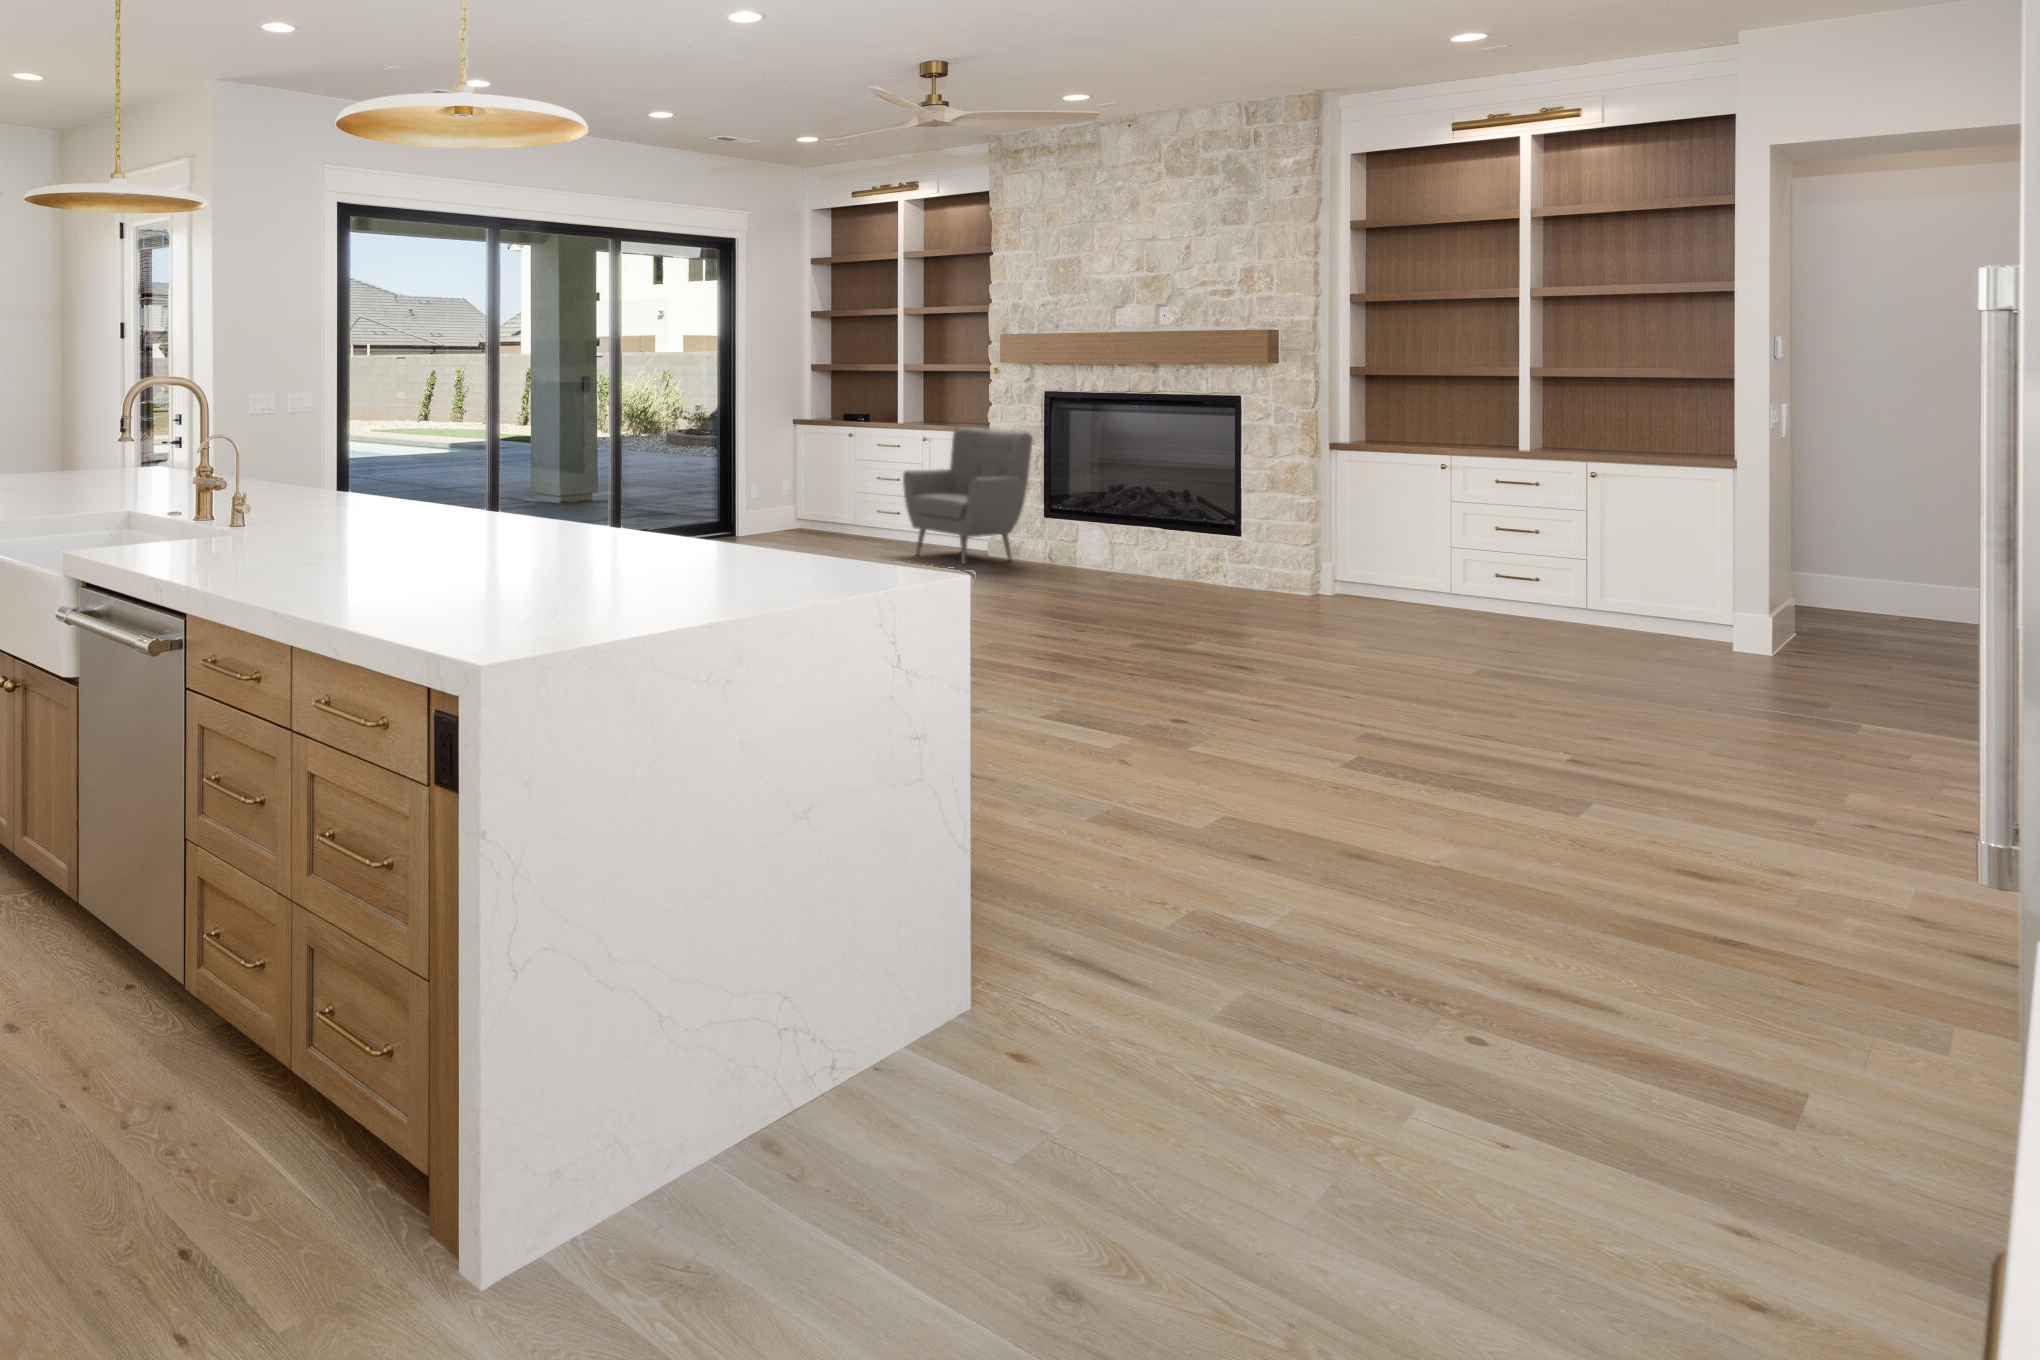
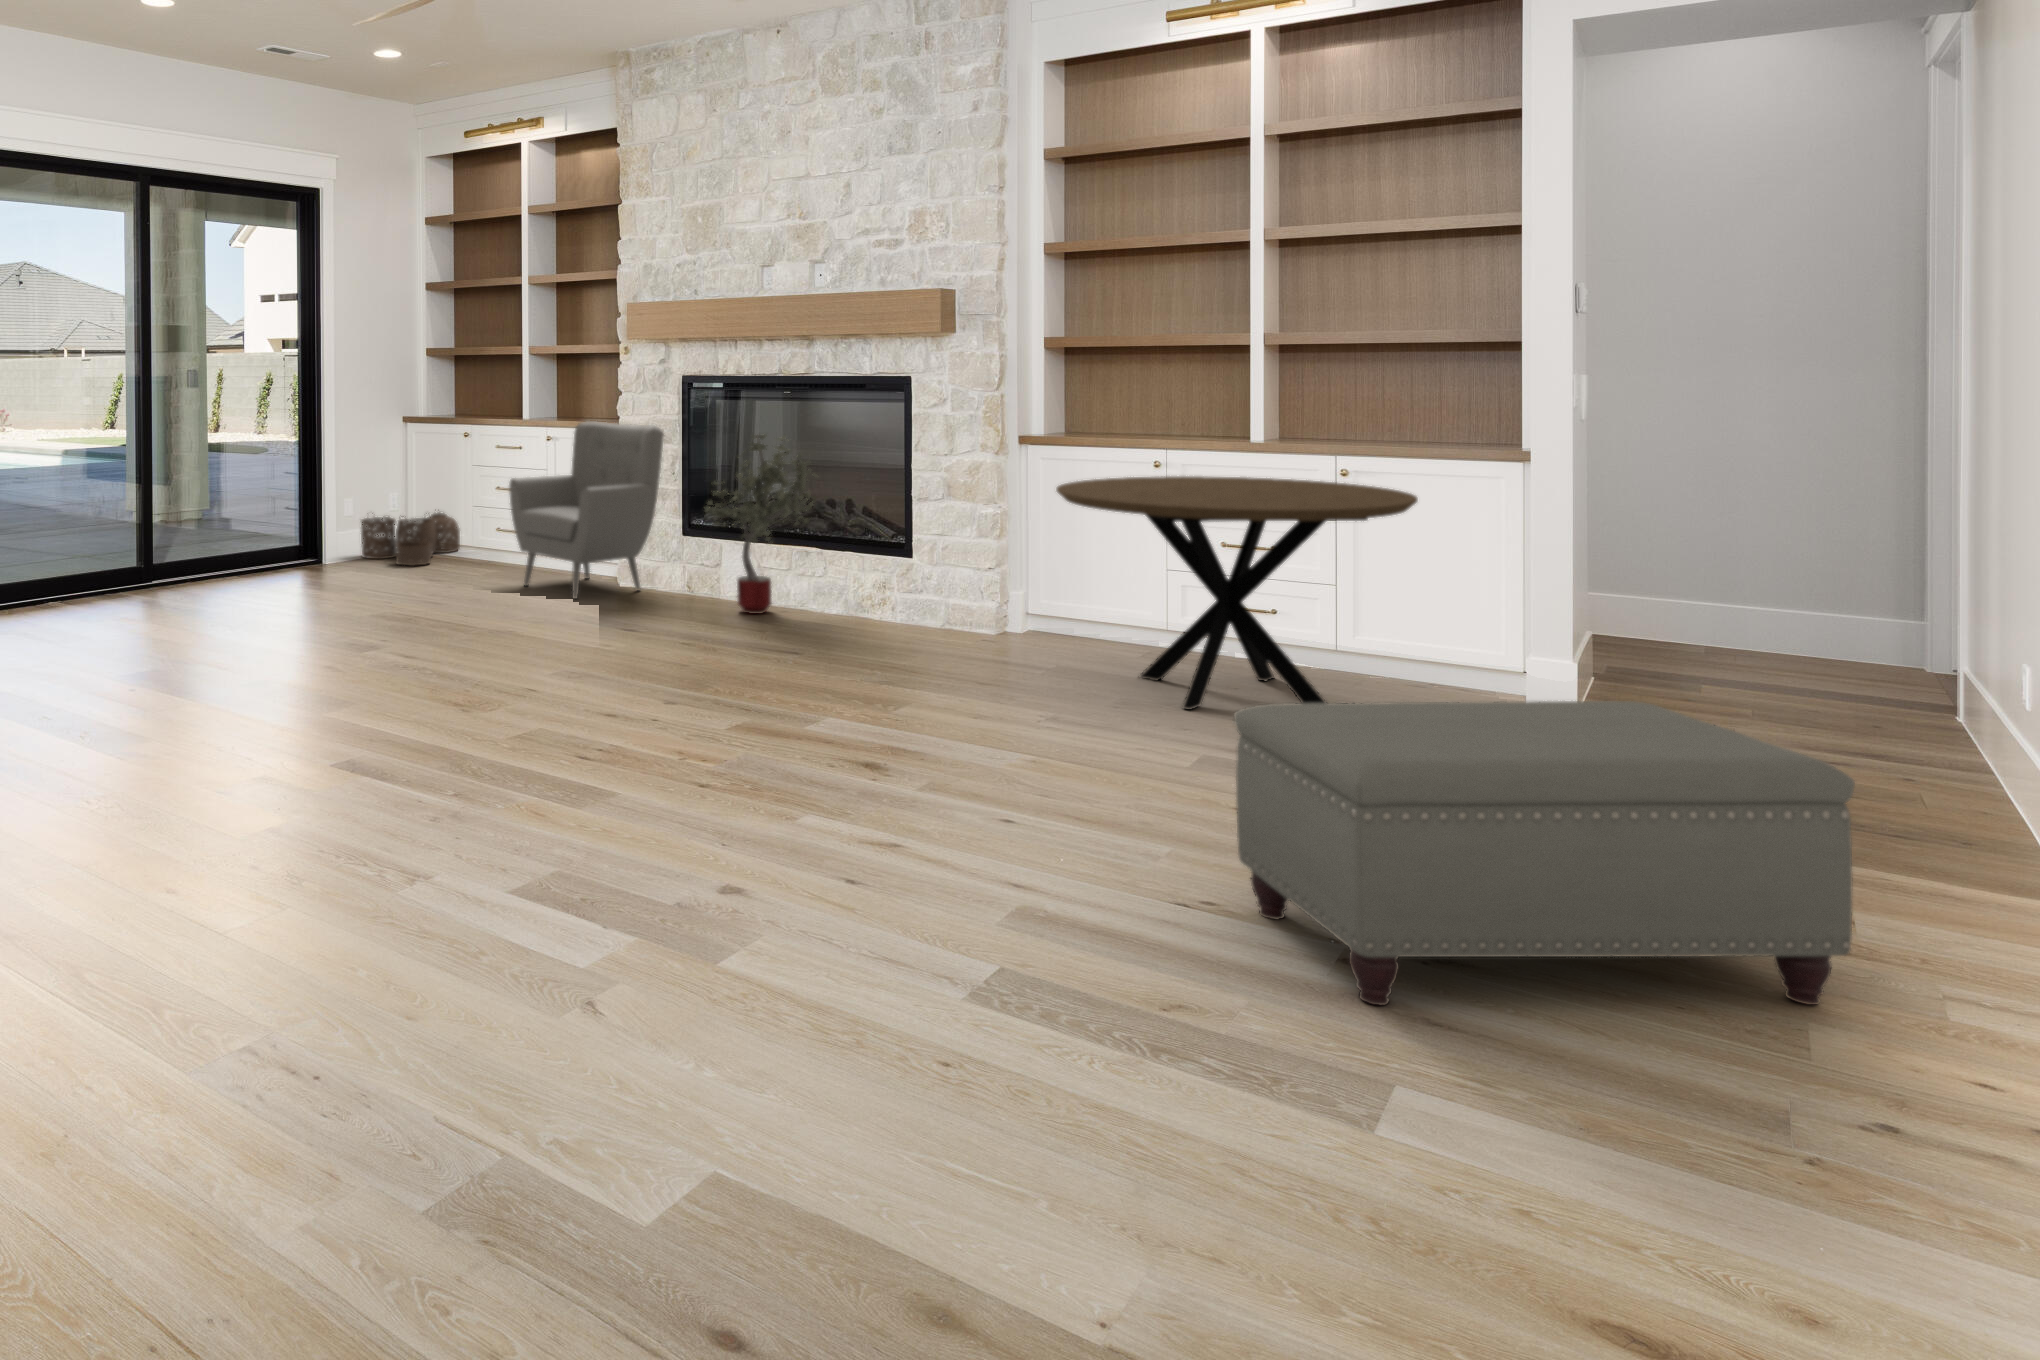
potted tree: none [1067,438,1166,578] -> present [706,435,816,614]
dining table: none [1366,476,1645,646] -> present [1056,476,1418,710]
woven basket: none [767,496,844,539] -> present [361,510,460,565]
ottoman: none [1503,607,1890,782] -> present [1234,701,1855,1005]

